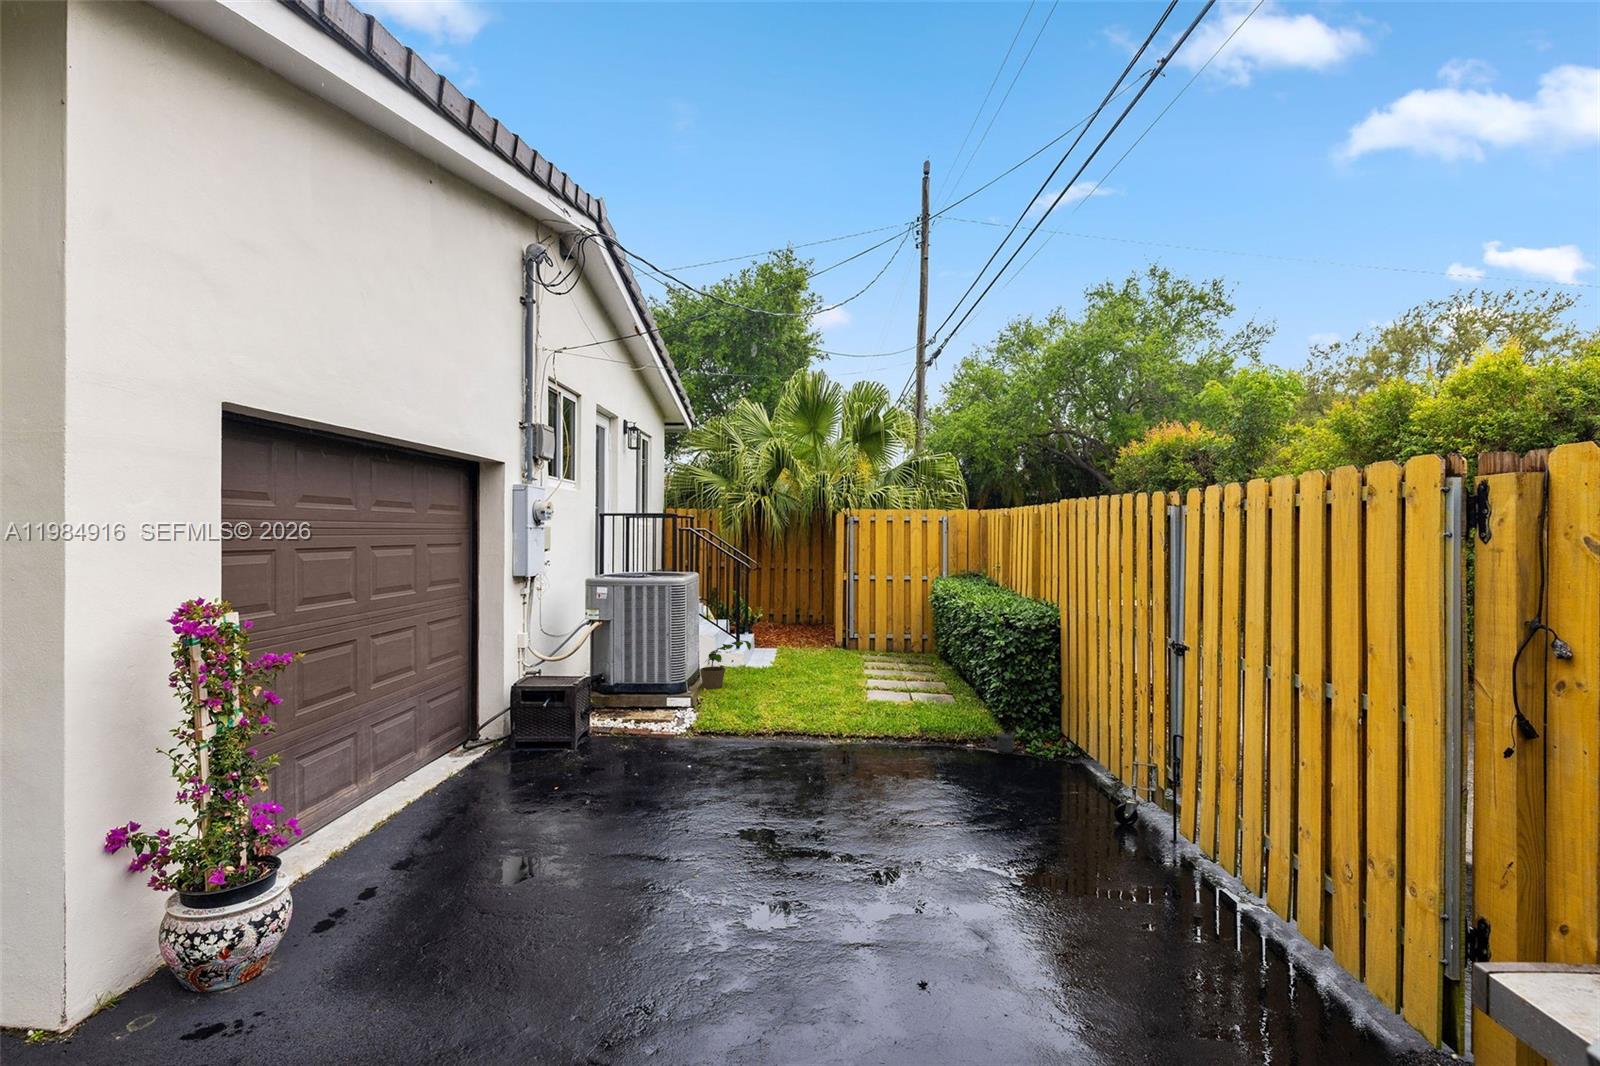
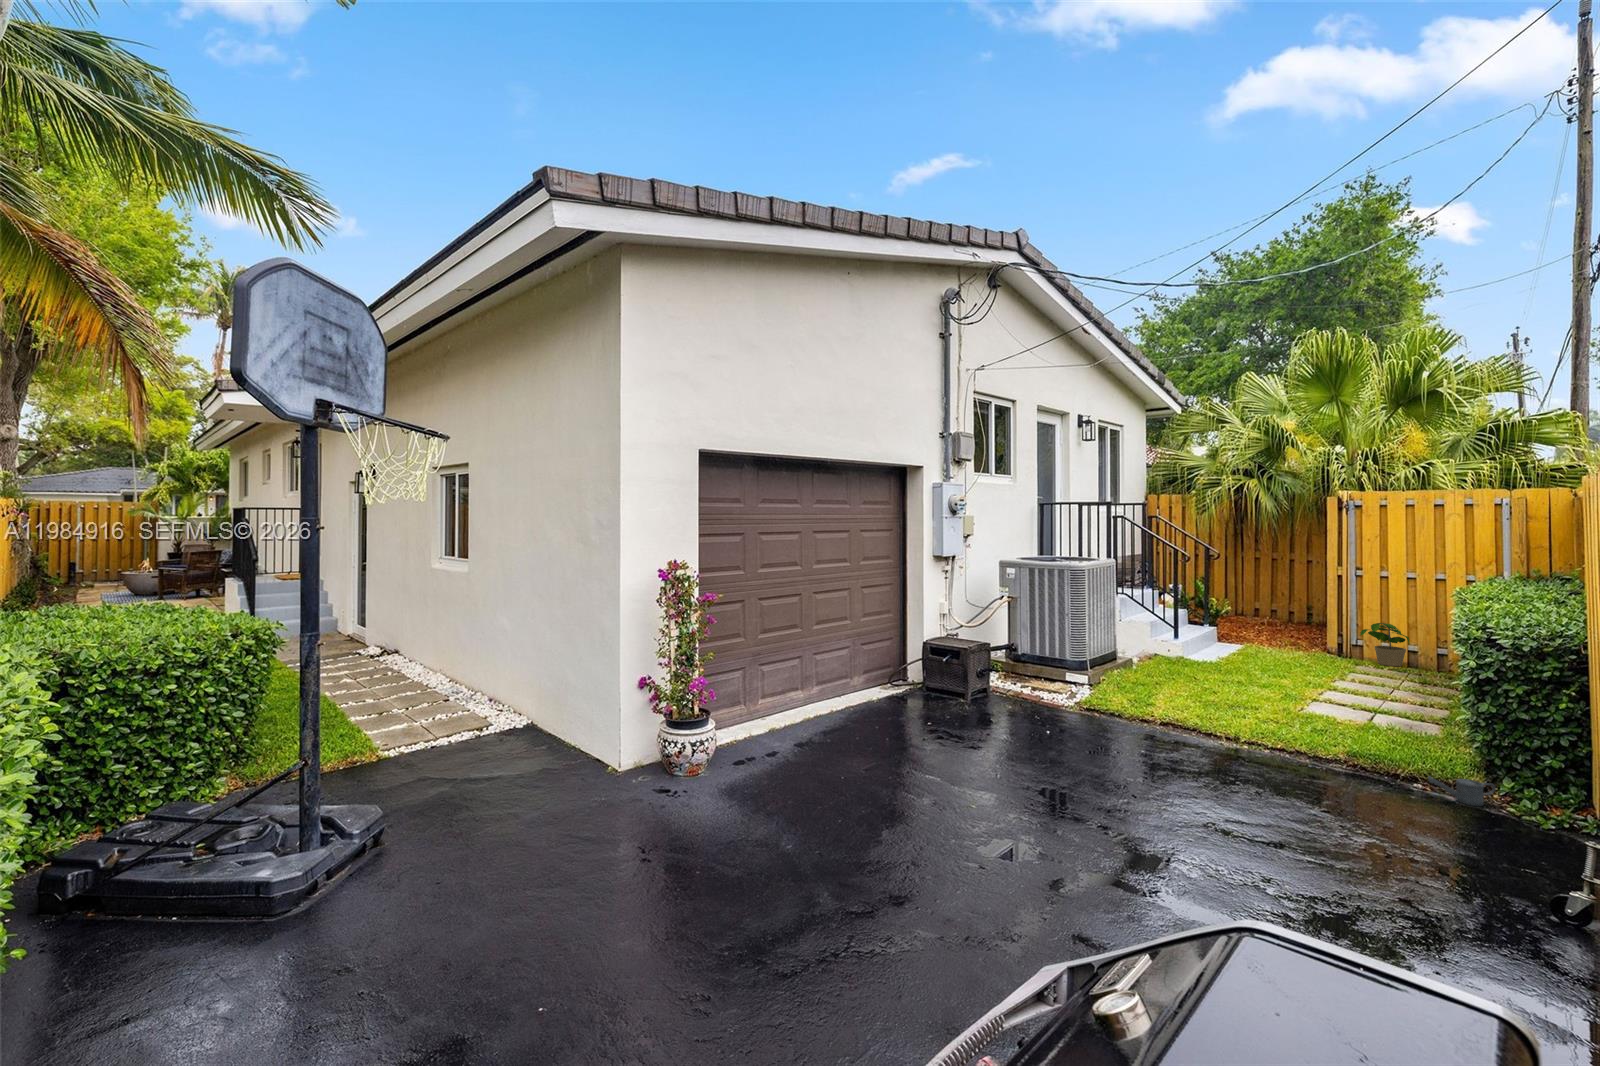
potted plant: present [700,640,751,688] -> present [1360,623,1409,666]

